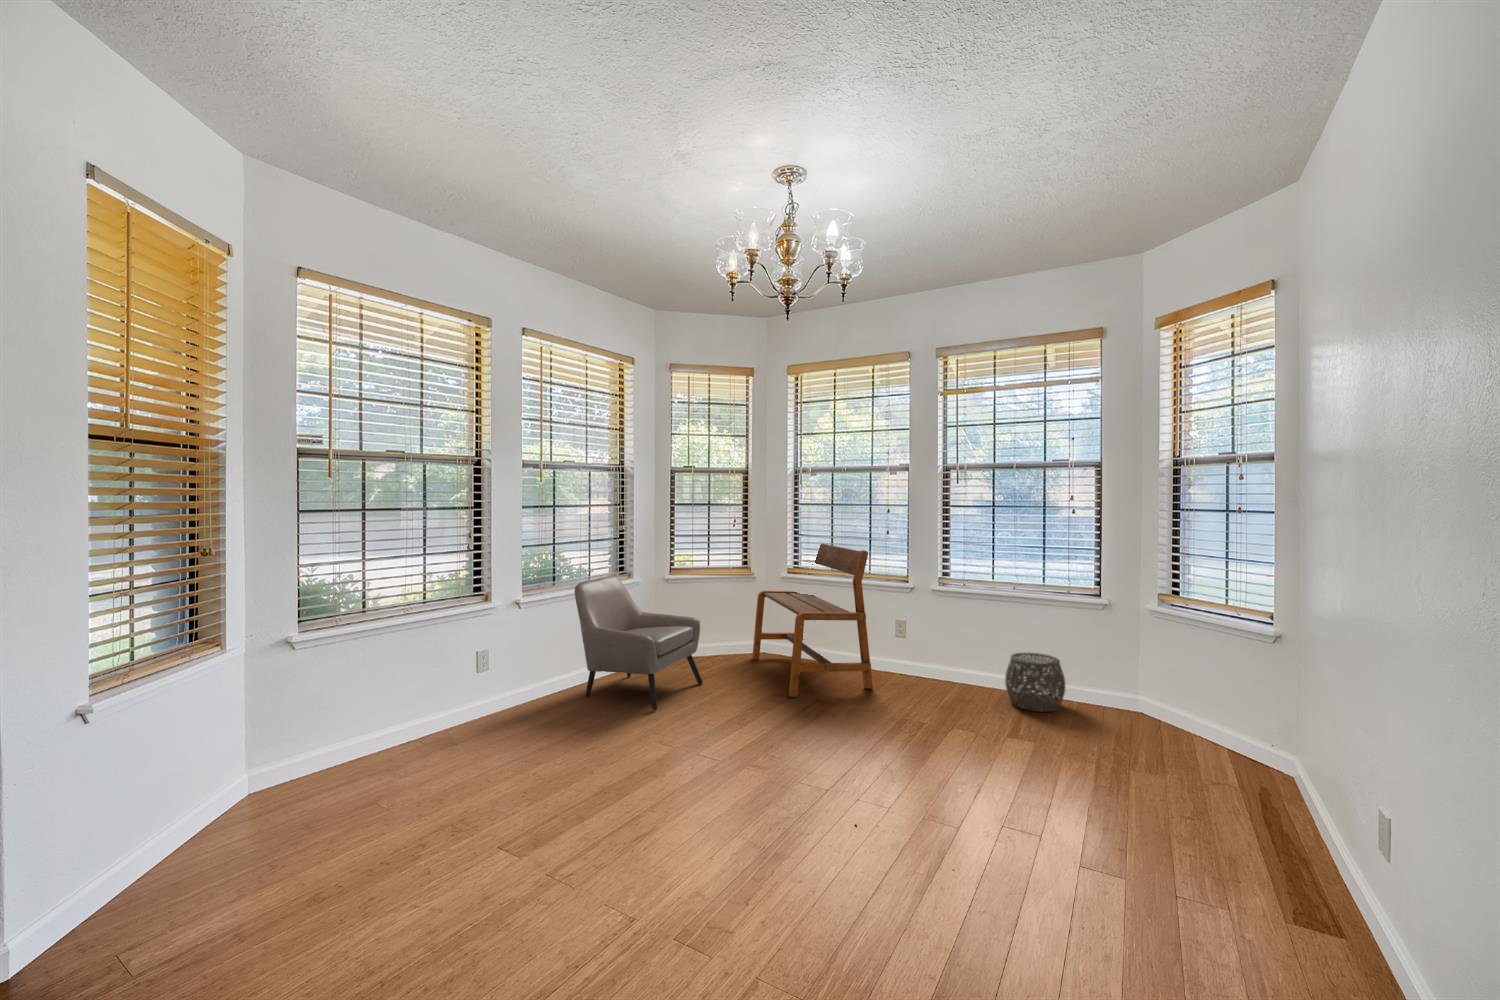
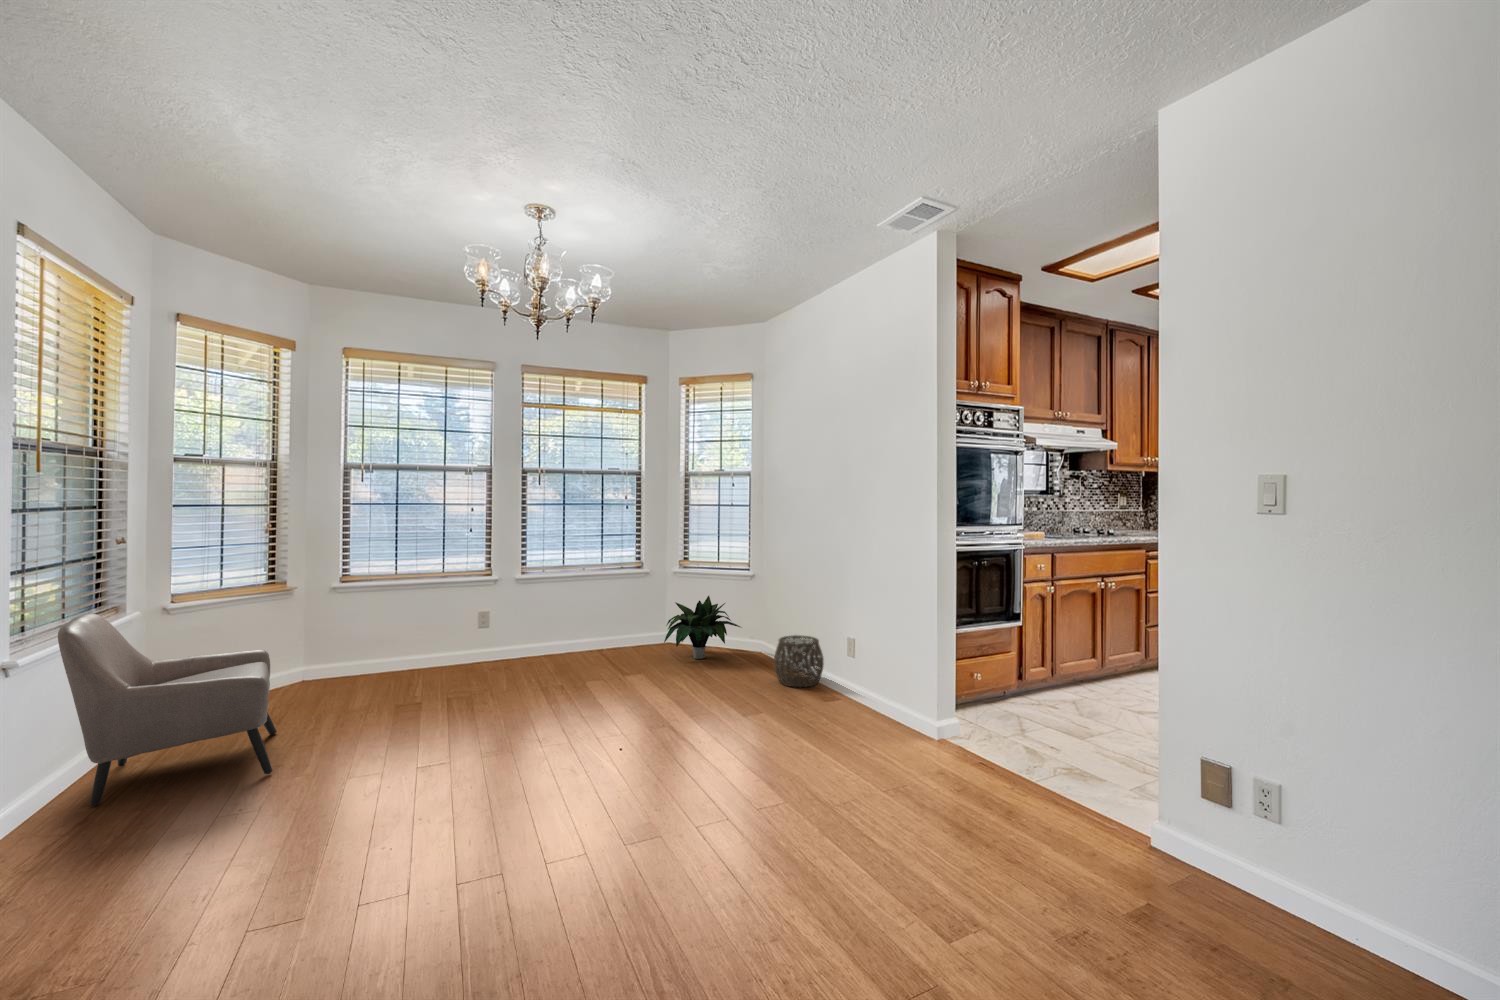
bench: present [752,543,873,697] -> none [289,545,481,709]
woven basket: present [1005,653,1065,712] -> present [774,635,824,687]
potted plant: none [1092,653,1235,750] -> present [664,596,740,659]

